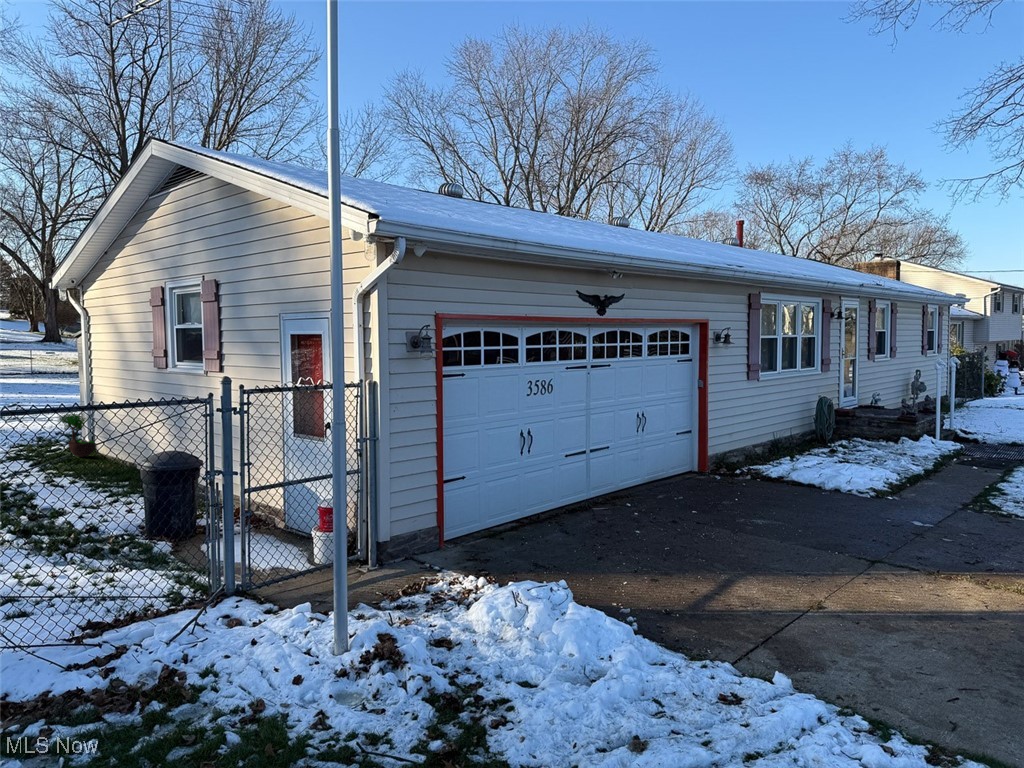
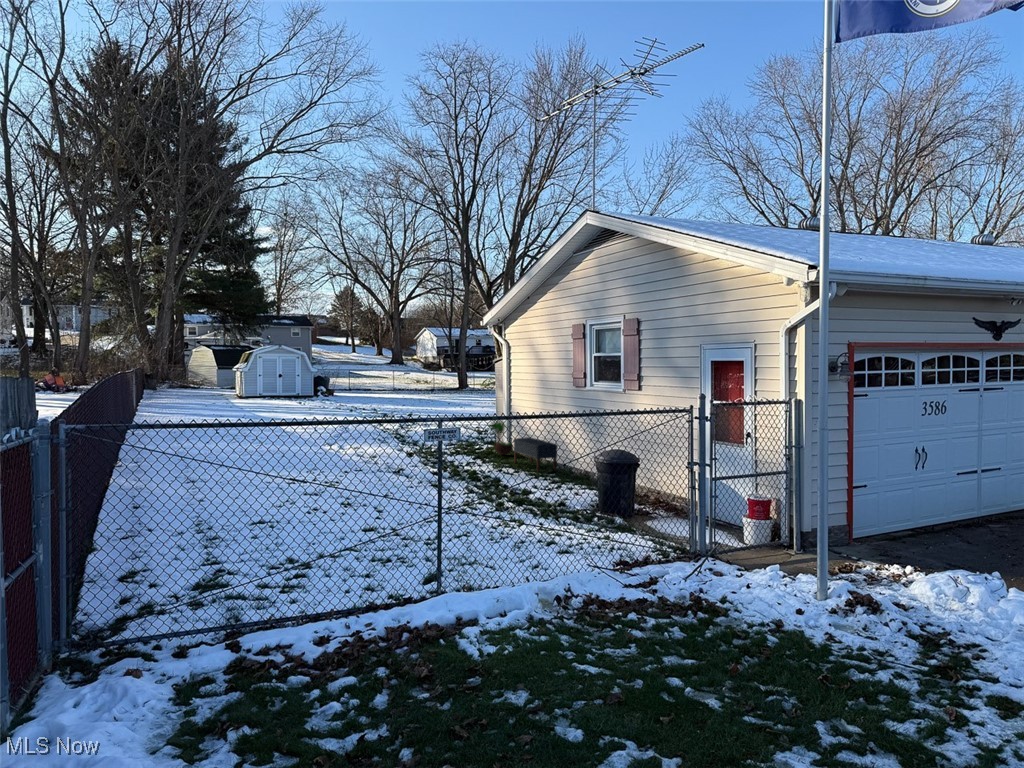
bench: none [85,433,141,478] -> present [513,437,558,472]

